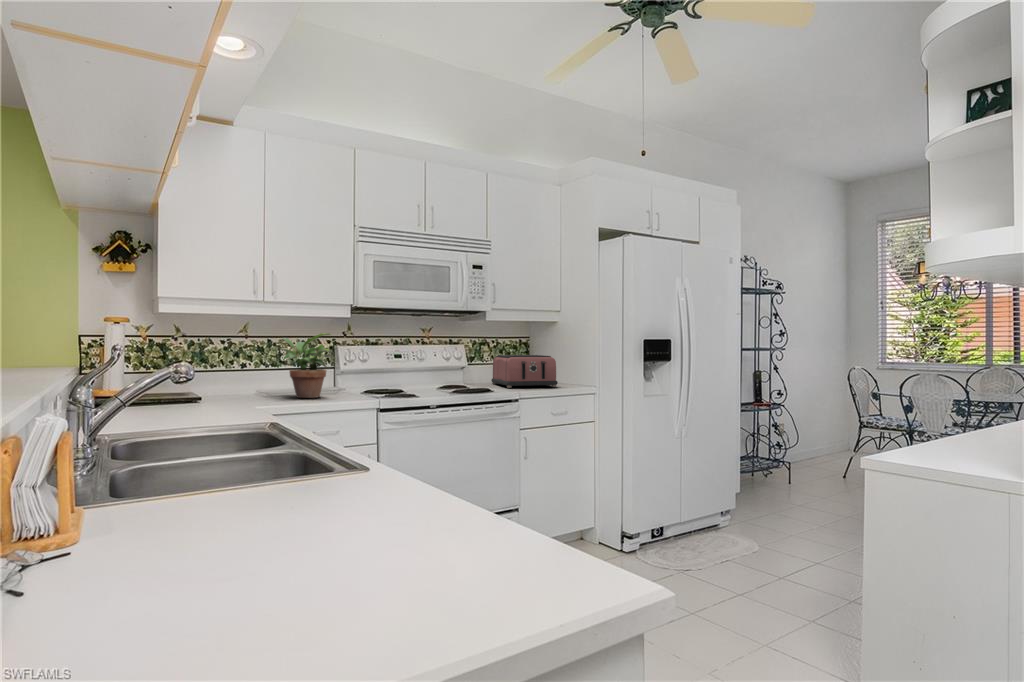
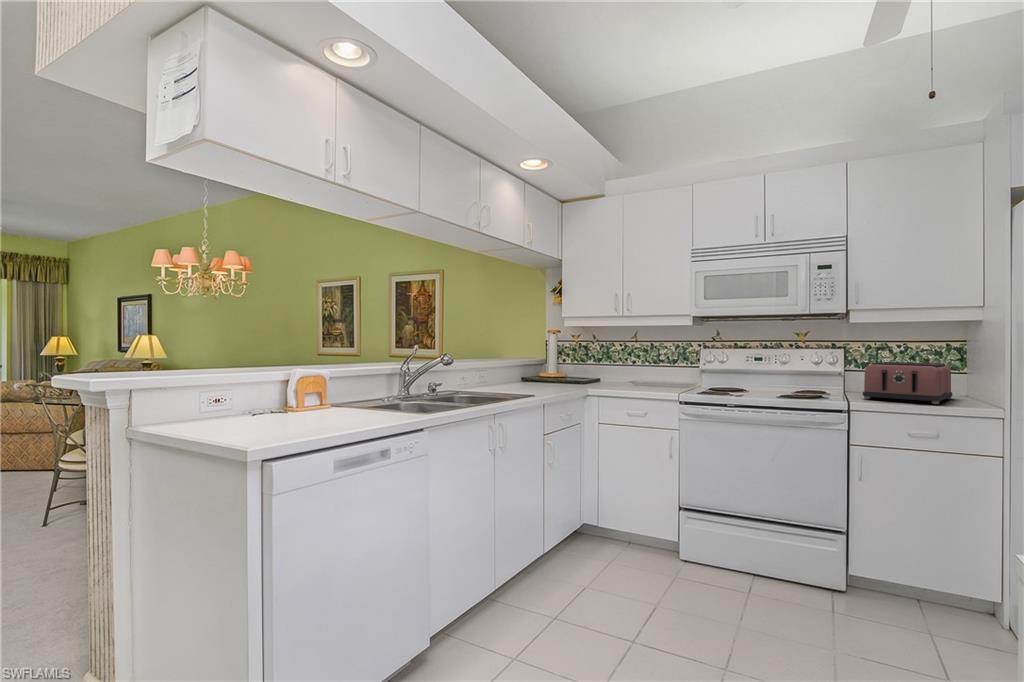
potted plant: present [280,333,331,398] -> none [623,339,661,388]

